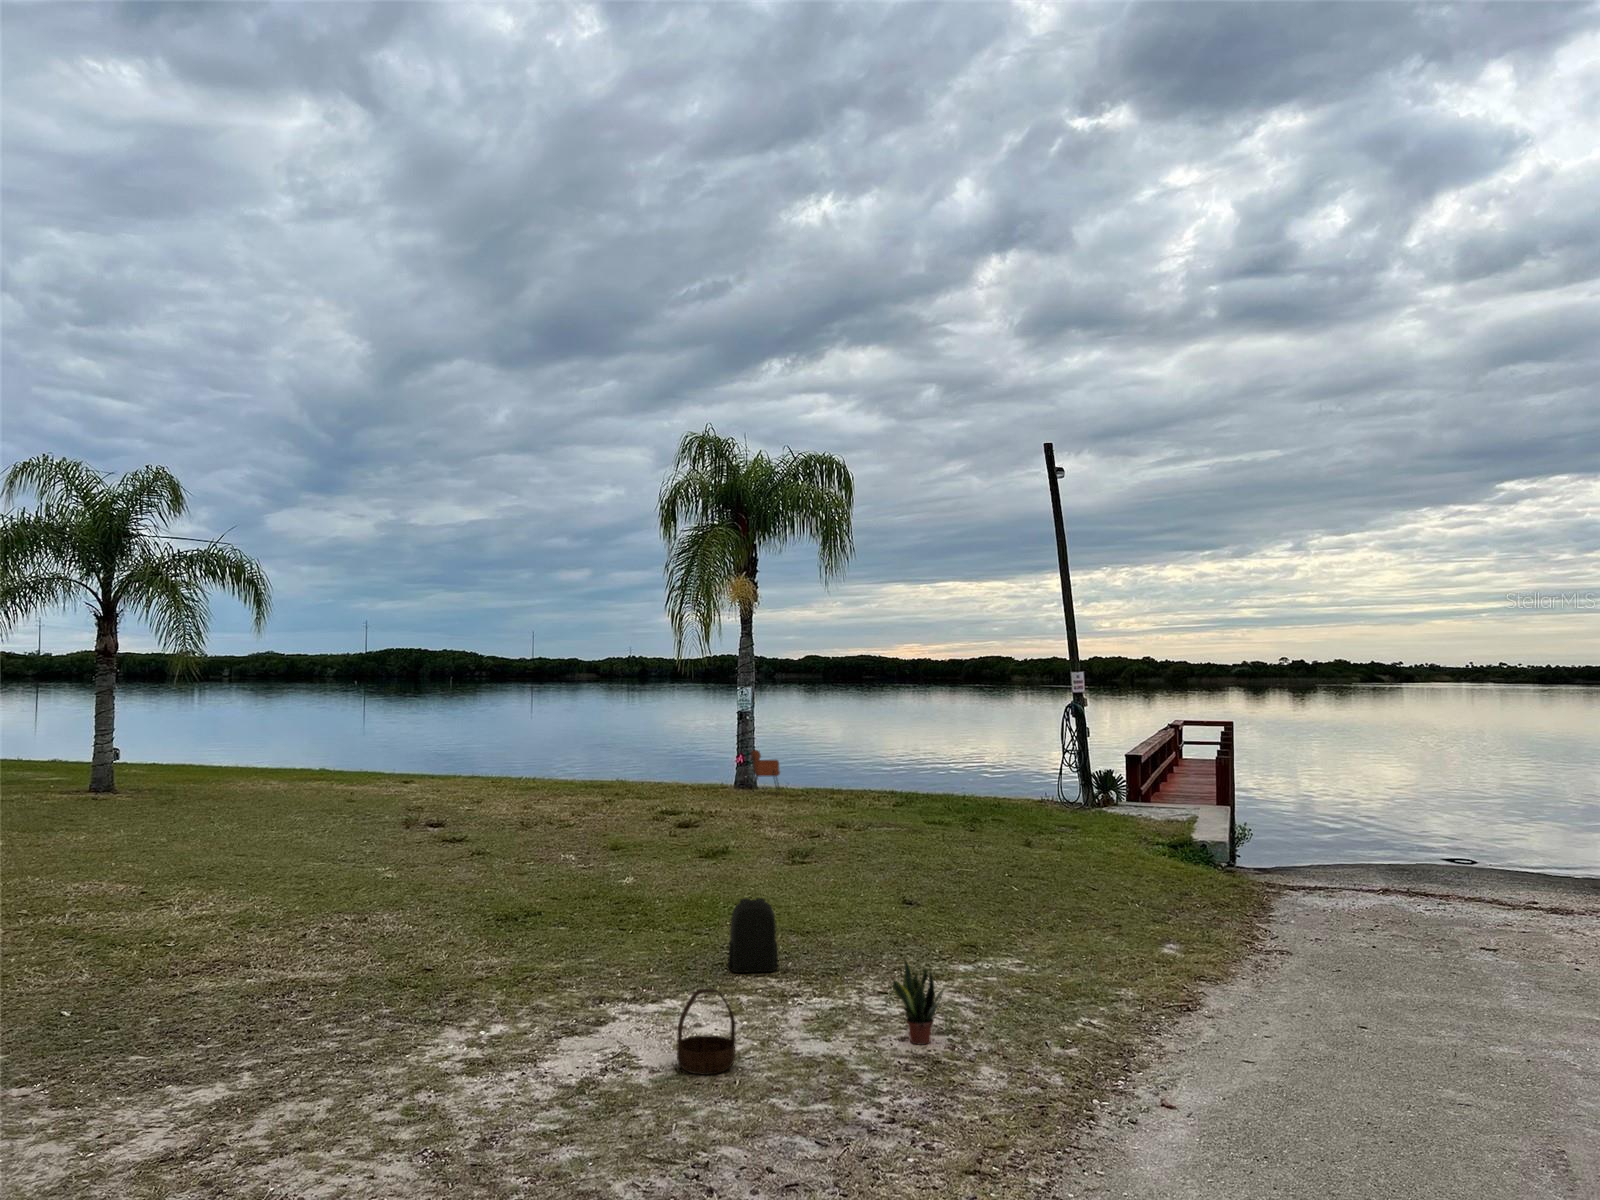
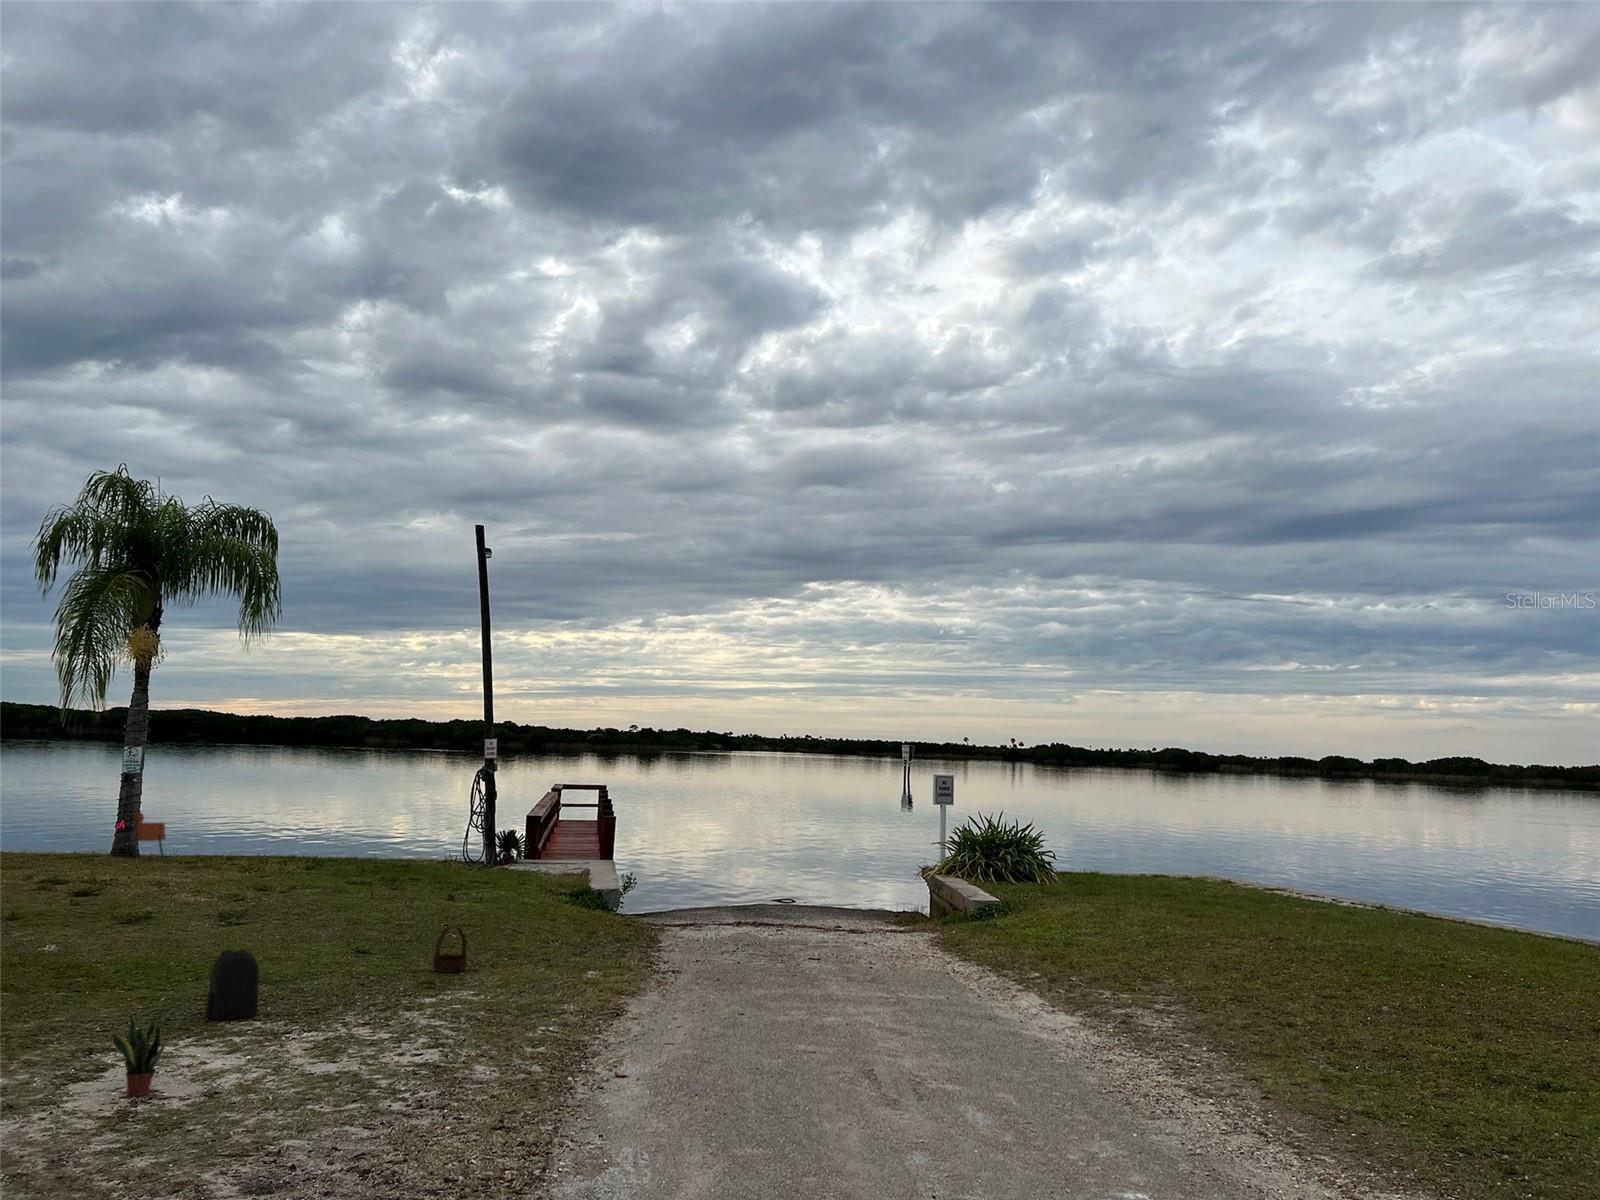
potted plant: present [893,960,946,1045] -> present [113,1014,174,1096]
basket: present [677,989,736,1075] -> present [433,926,467,972]

